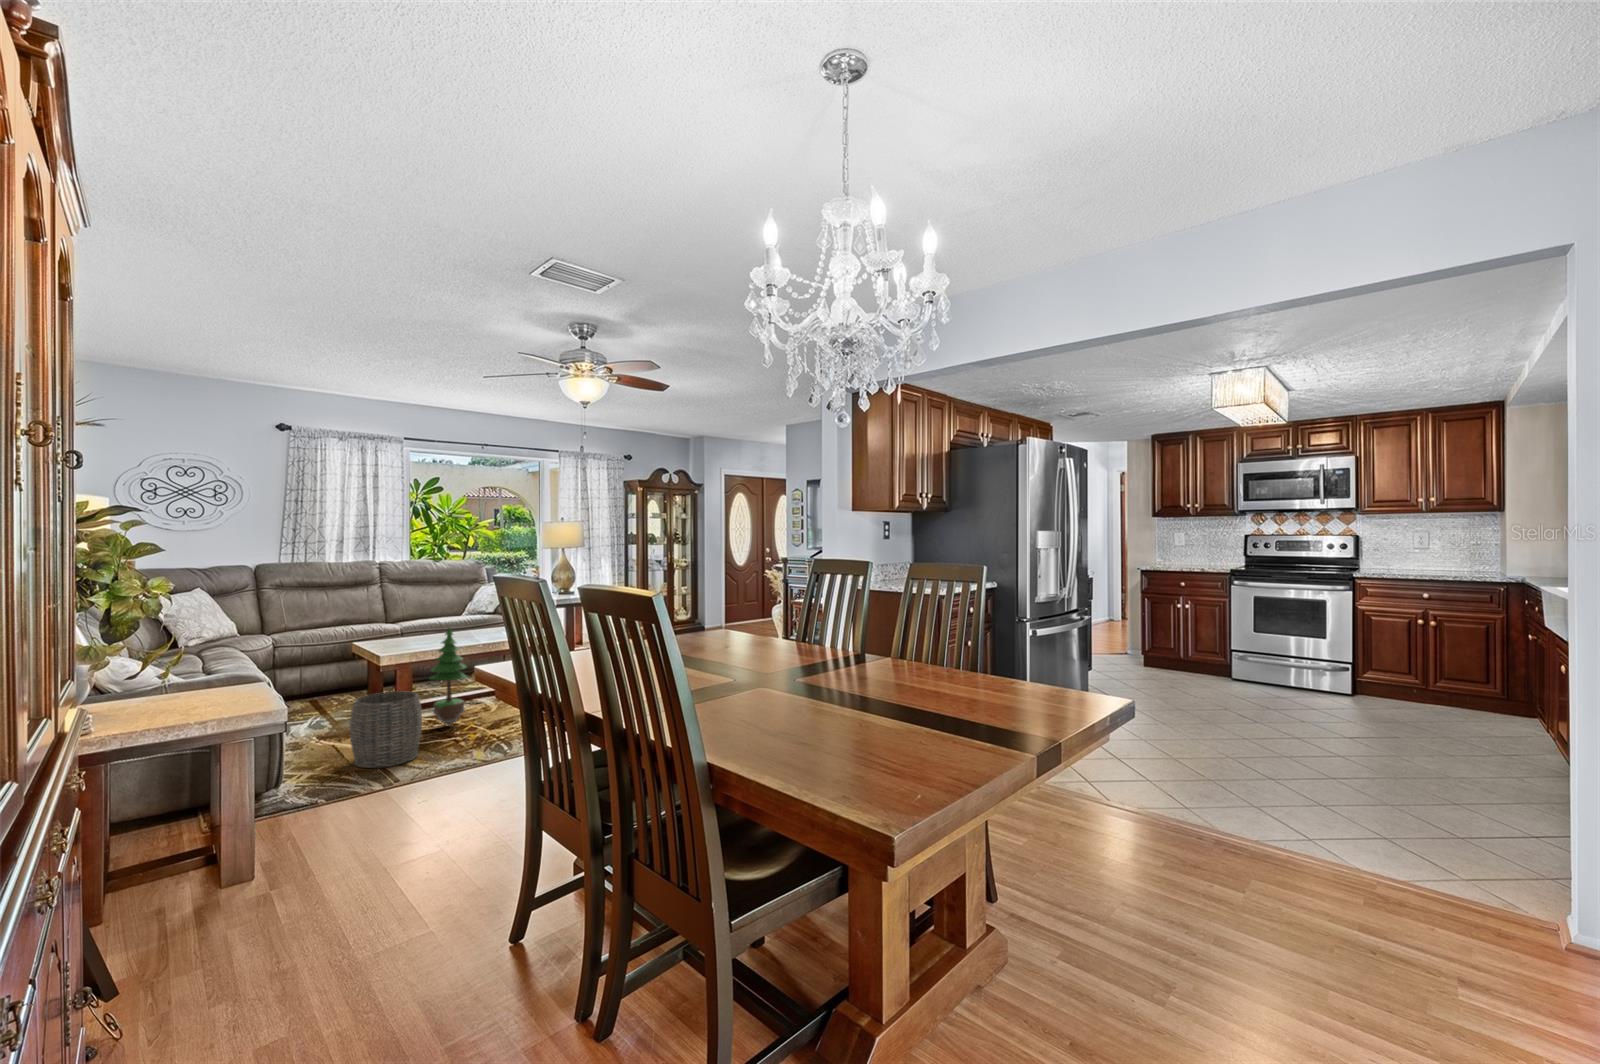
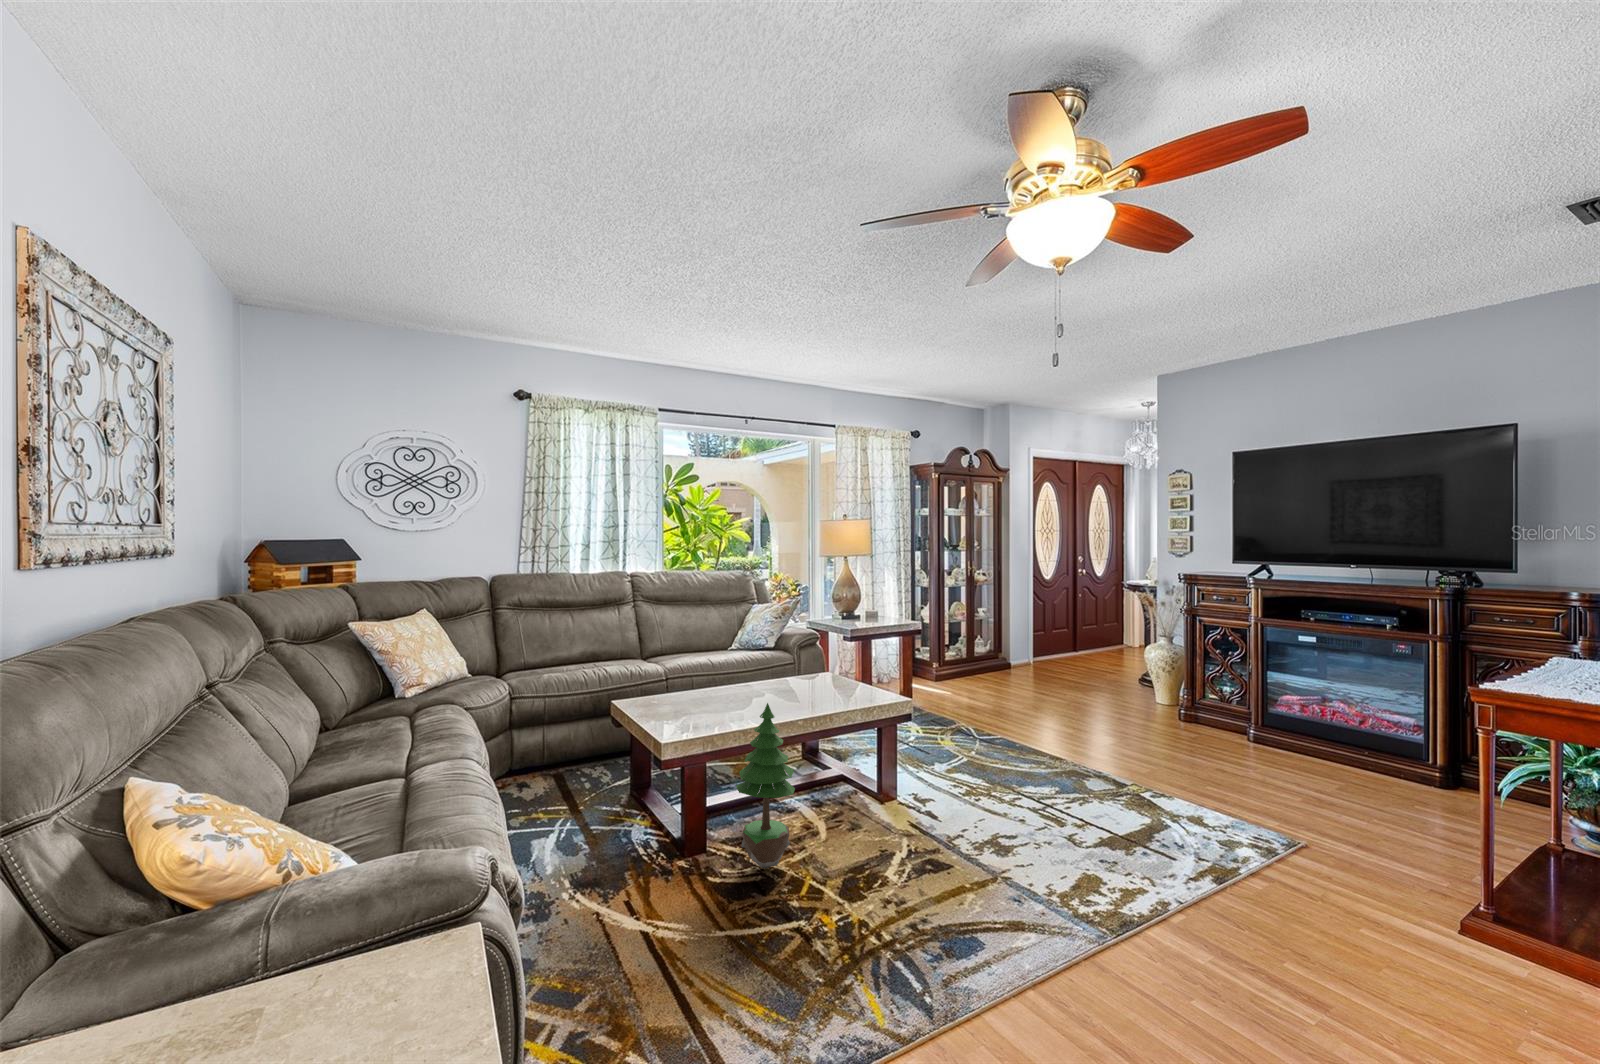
woven basket: present [350,691,422,768] -> none [636,835,752,1004]

